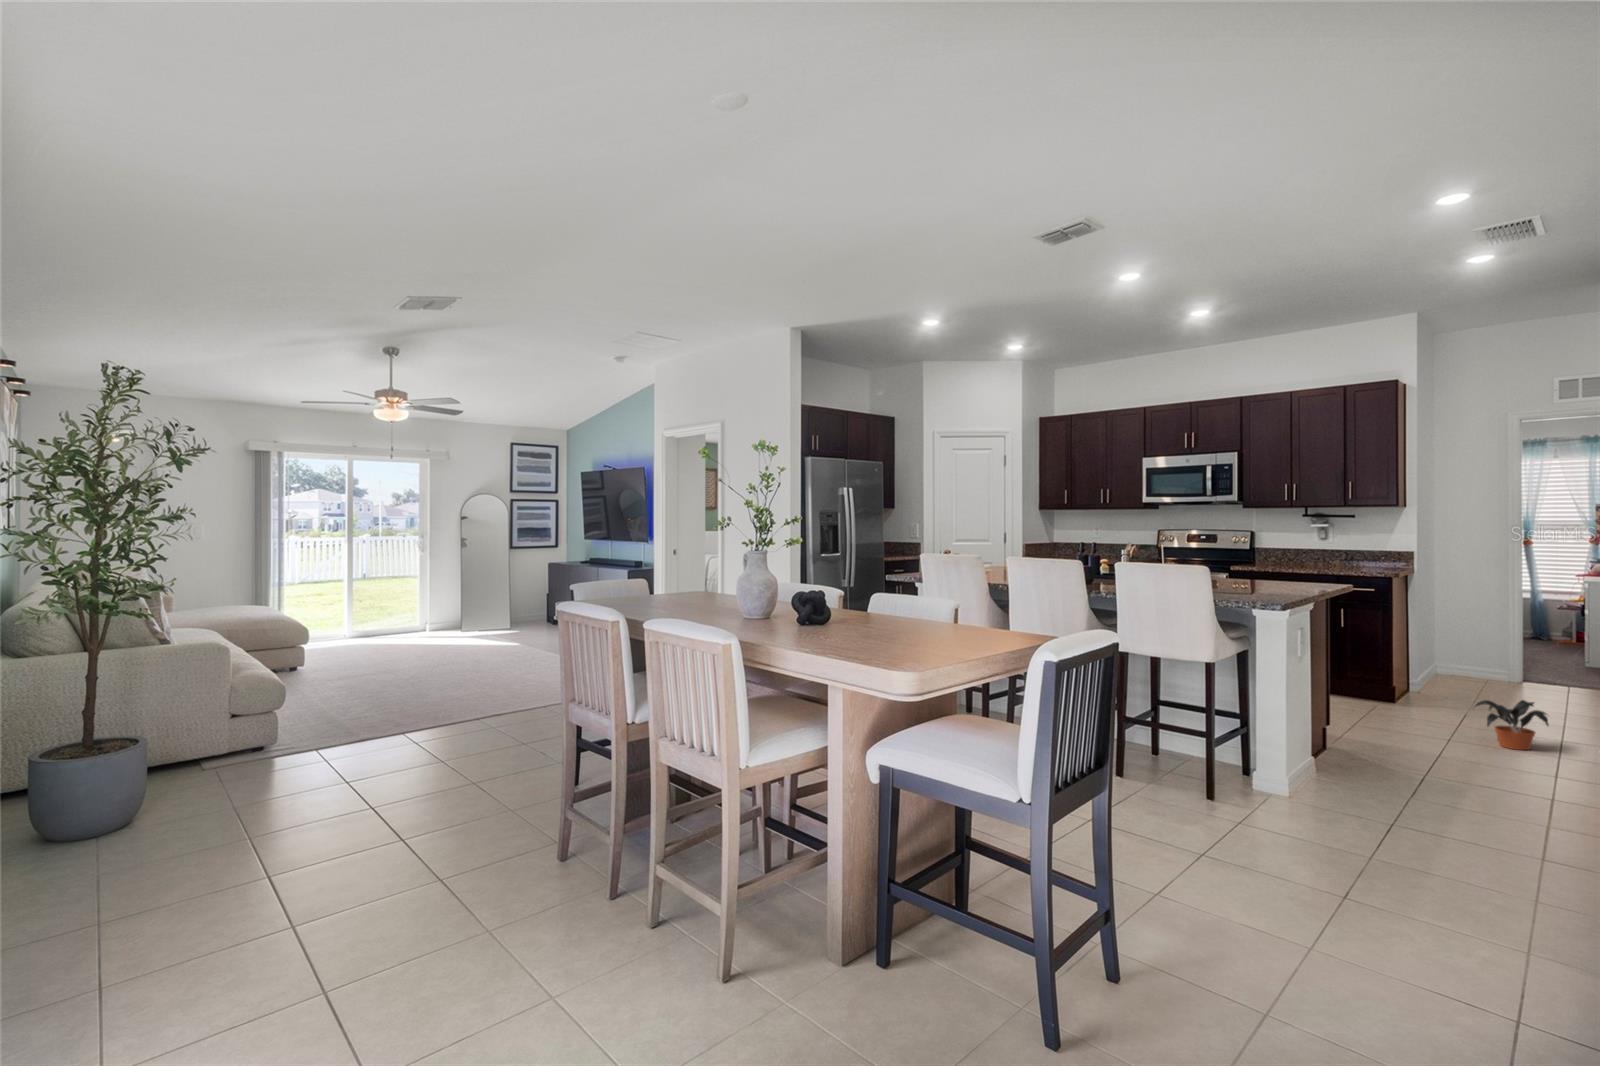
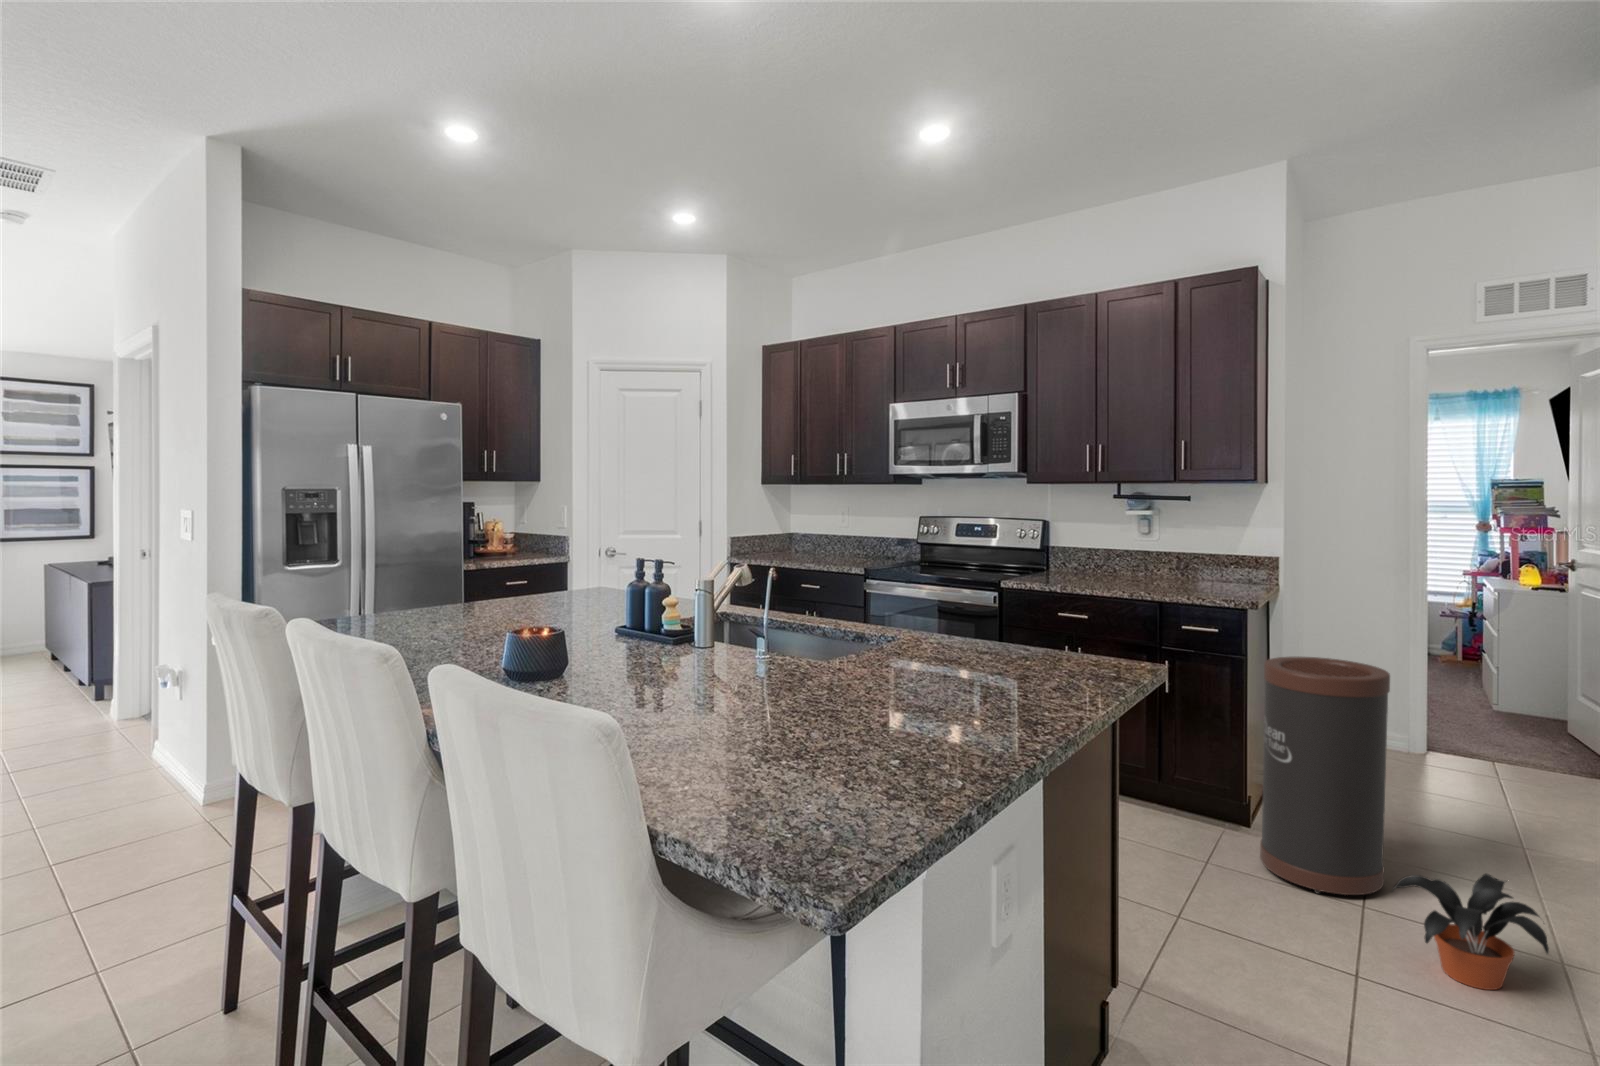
trash can: none [1403,603,1476,726] -> present [1260,657,1390,895]

